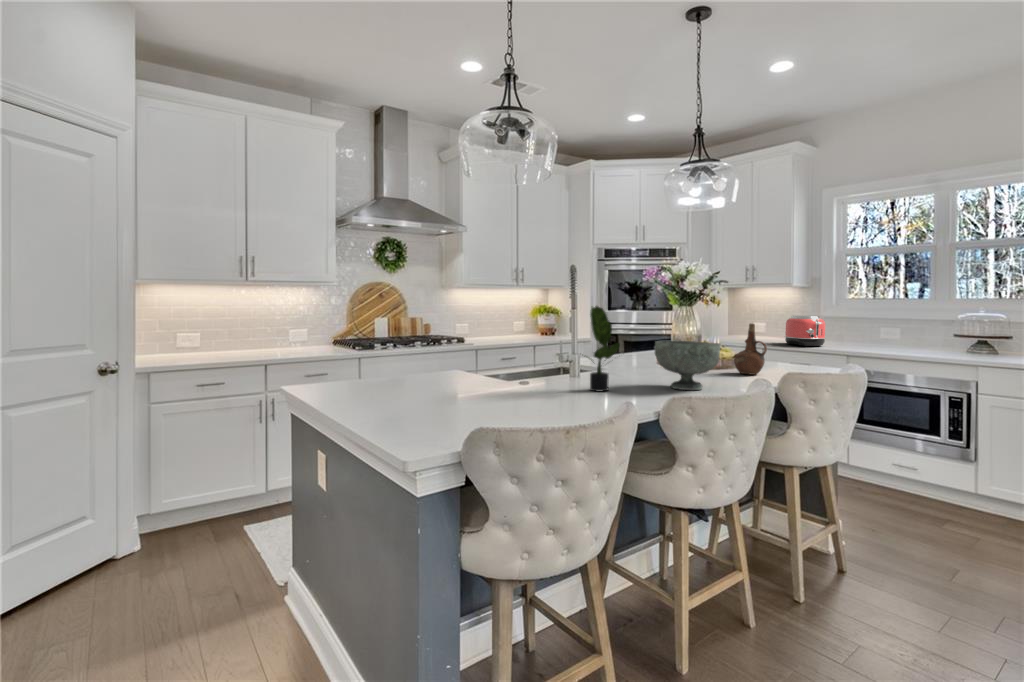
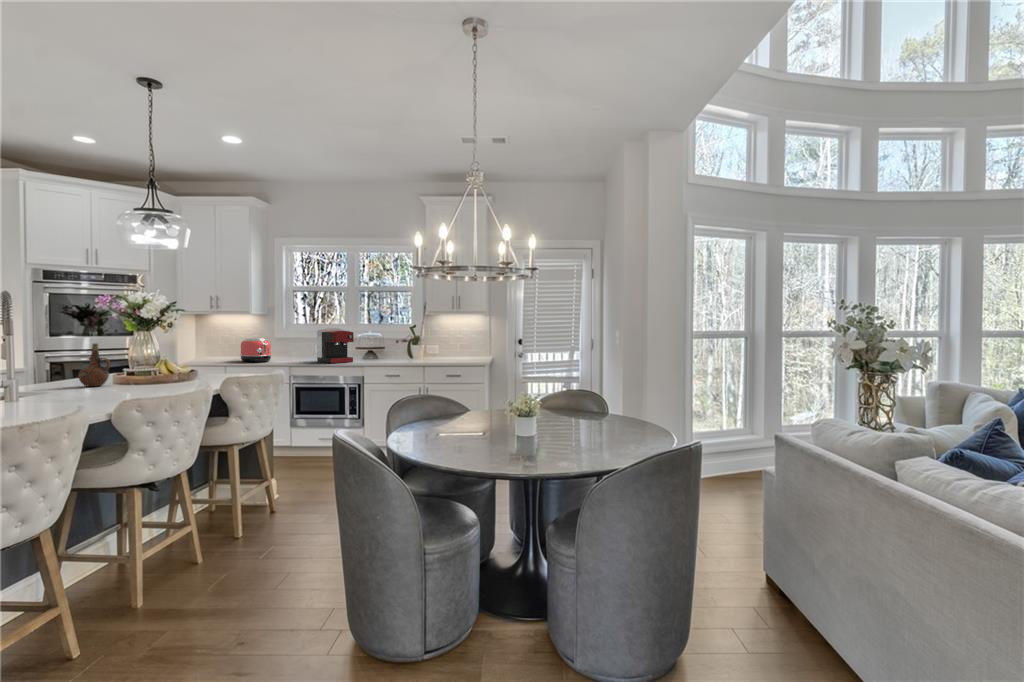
coffee maker: none [894,302,962,354] -> present [317,328,354,363]
potted plant: present [587,306,620,391] -> none [21,327,78,405]
ceramic pitcher: present [734,324,767,375] -> present [78,344,111,386]
decorative bowl: present [655,340,721,390] -> none [109,357,172,396]

